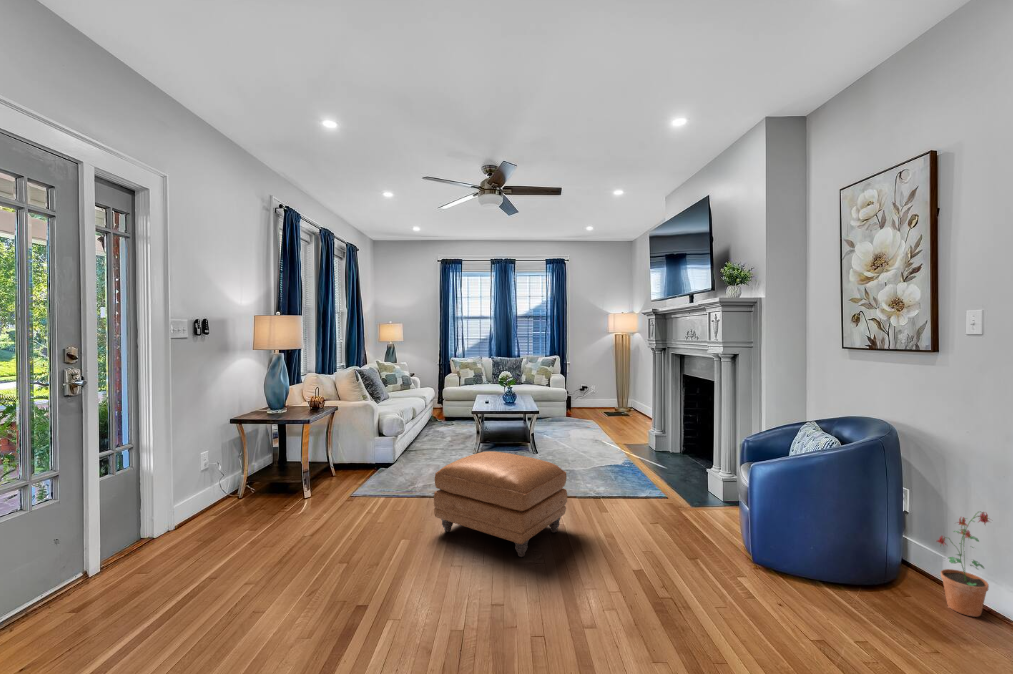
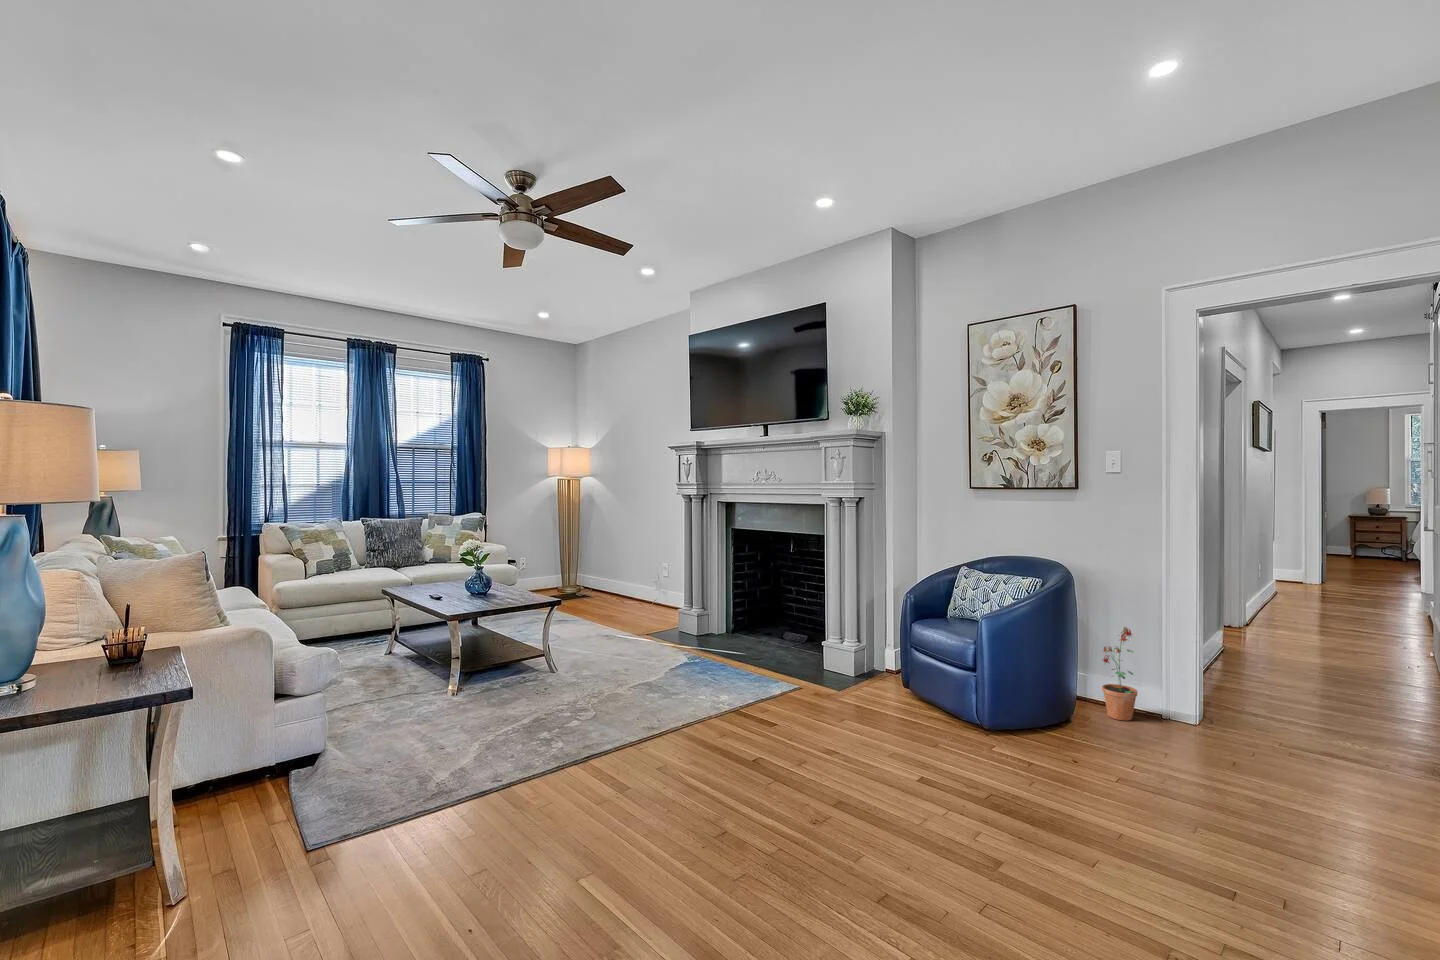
ottoman: present [434,451,567,557] -> none [595,660,790,820]

